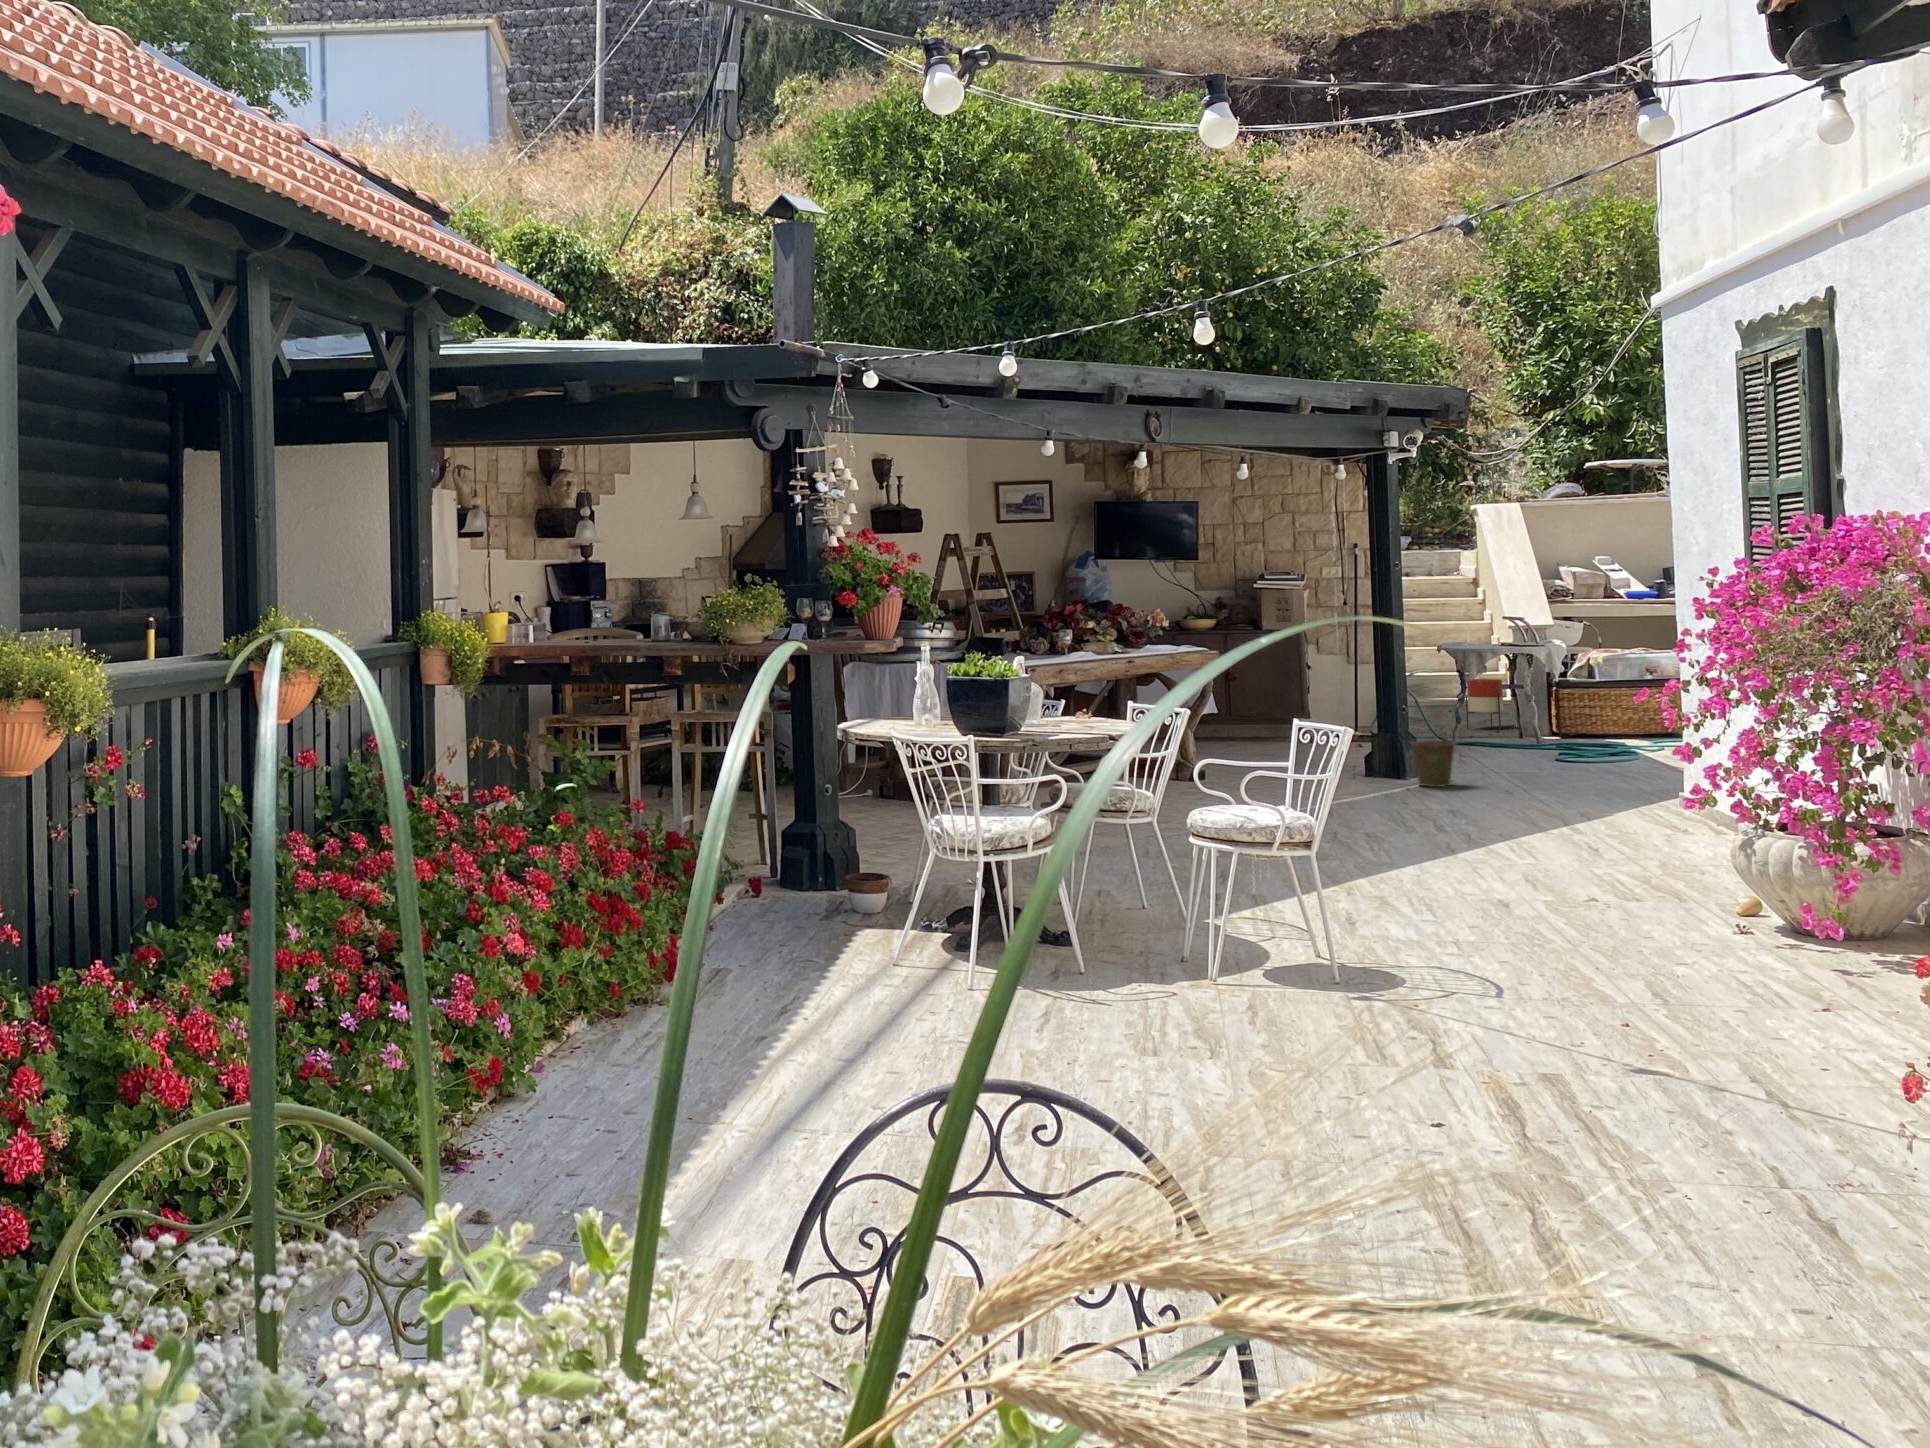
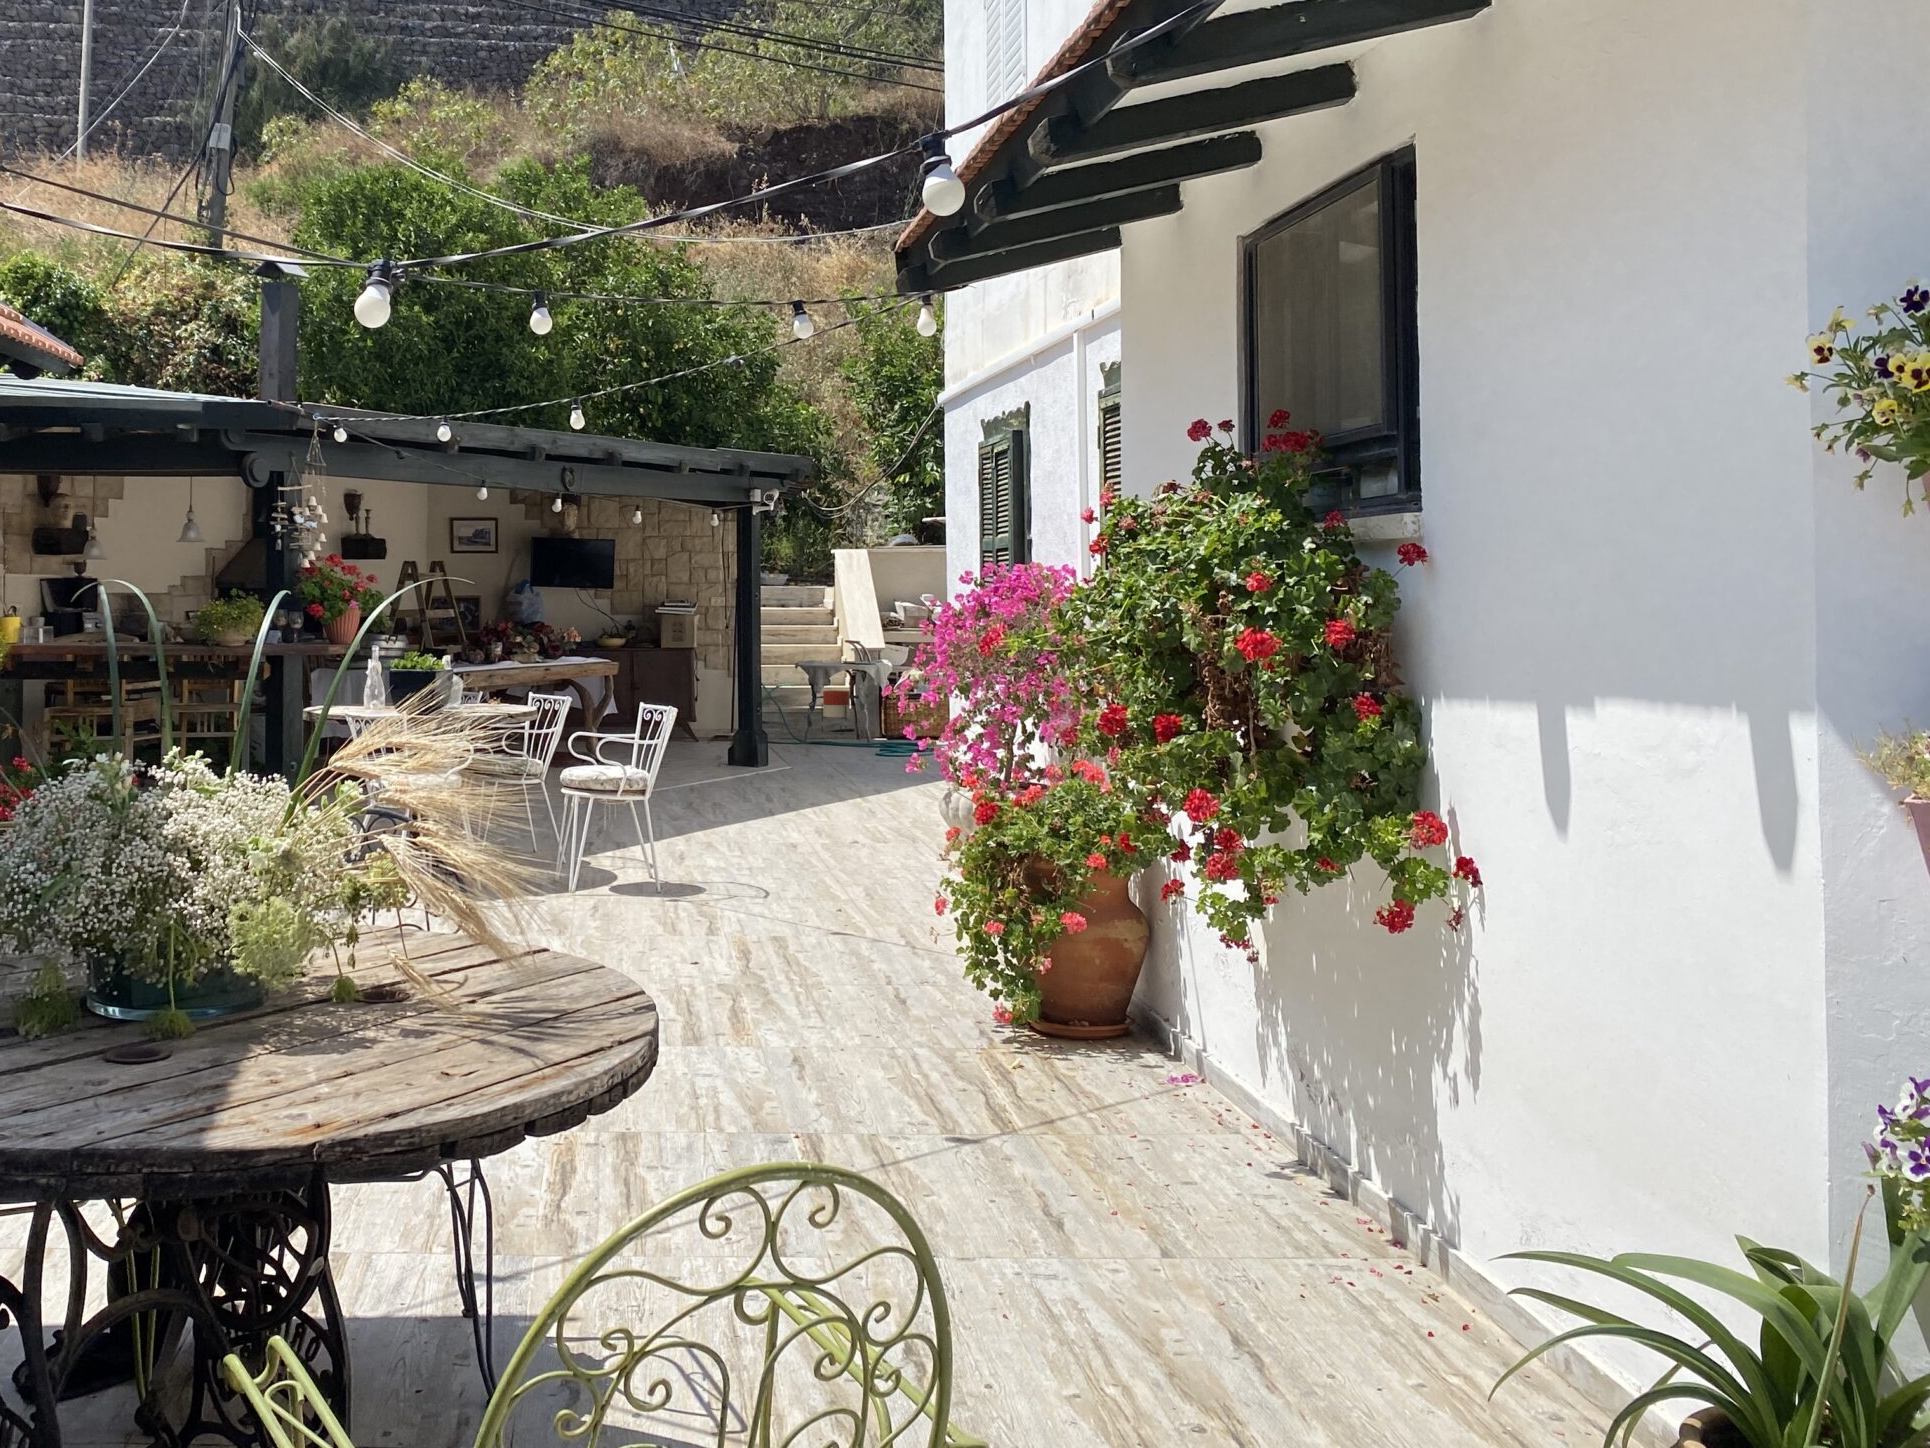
bucket: present [1411,739,1458,787] -> none [762,733,798,771]

